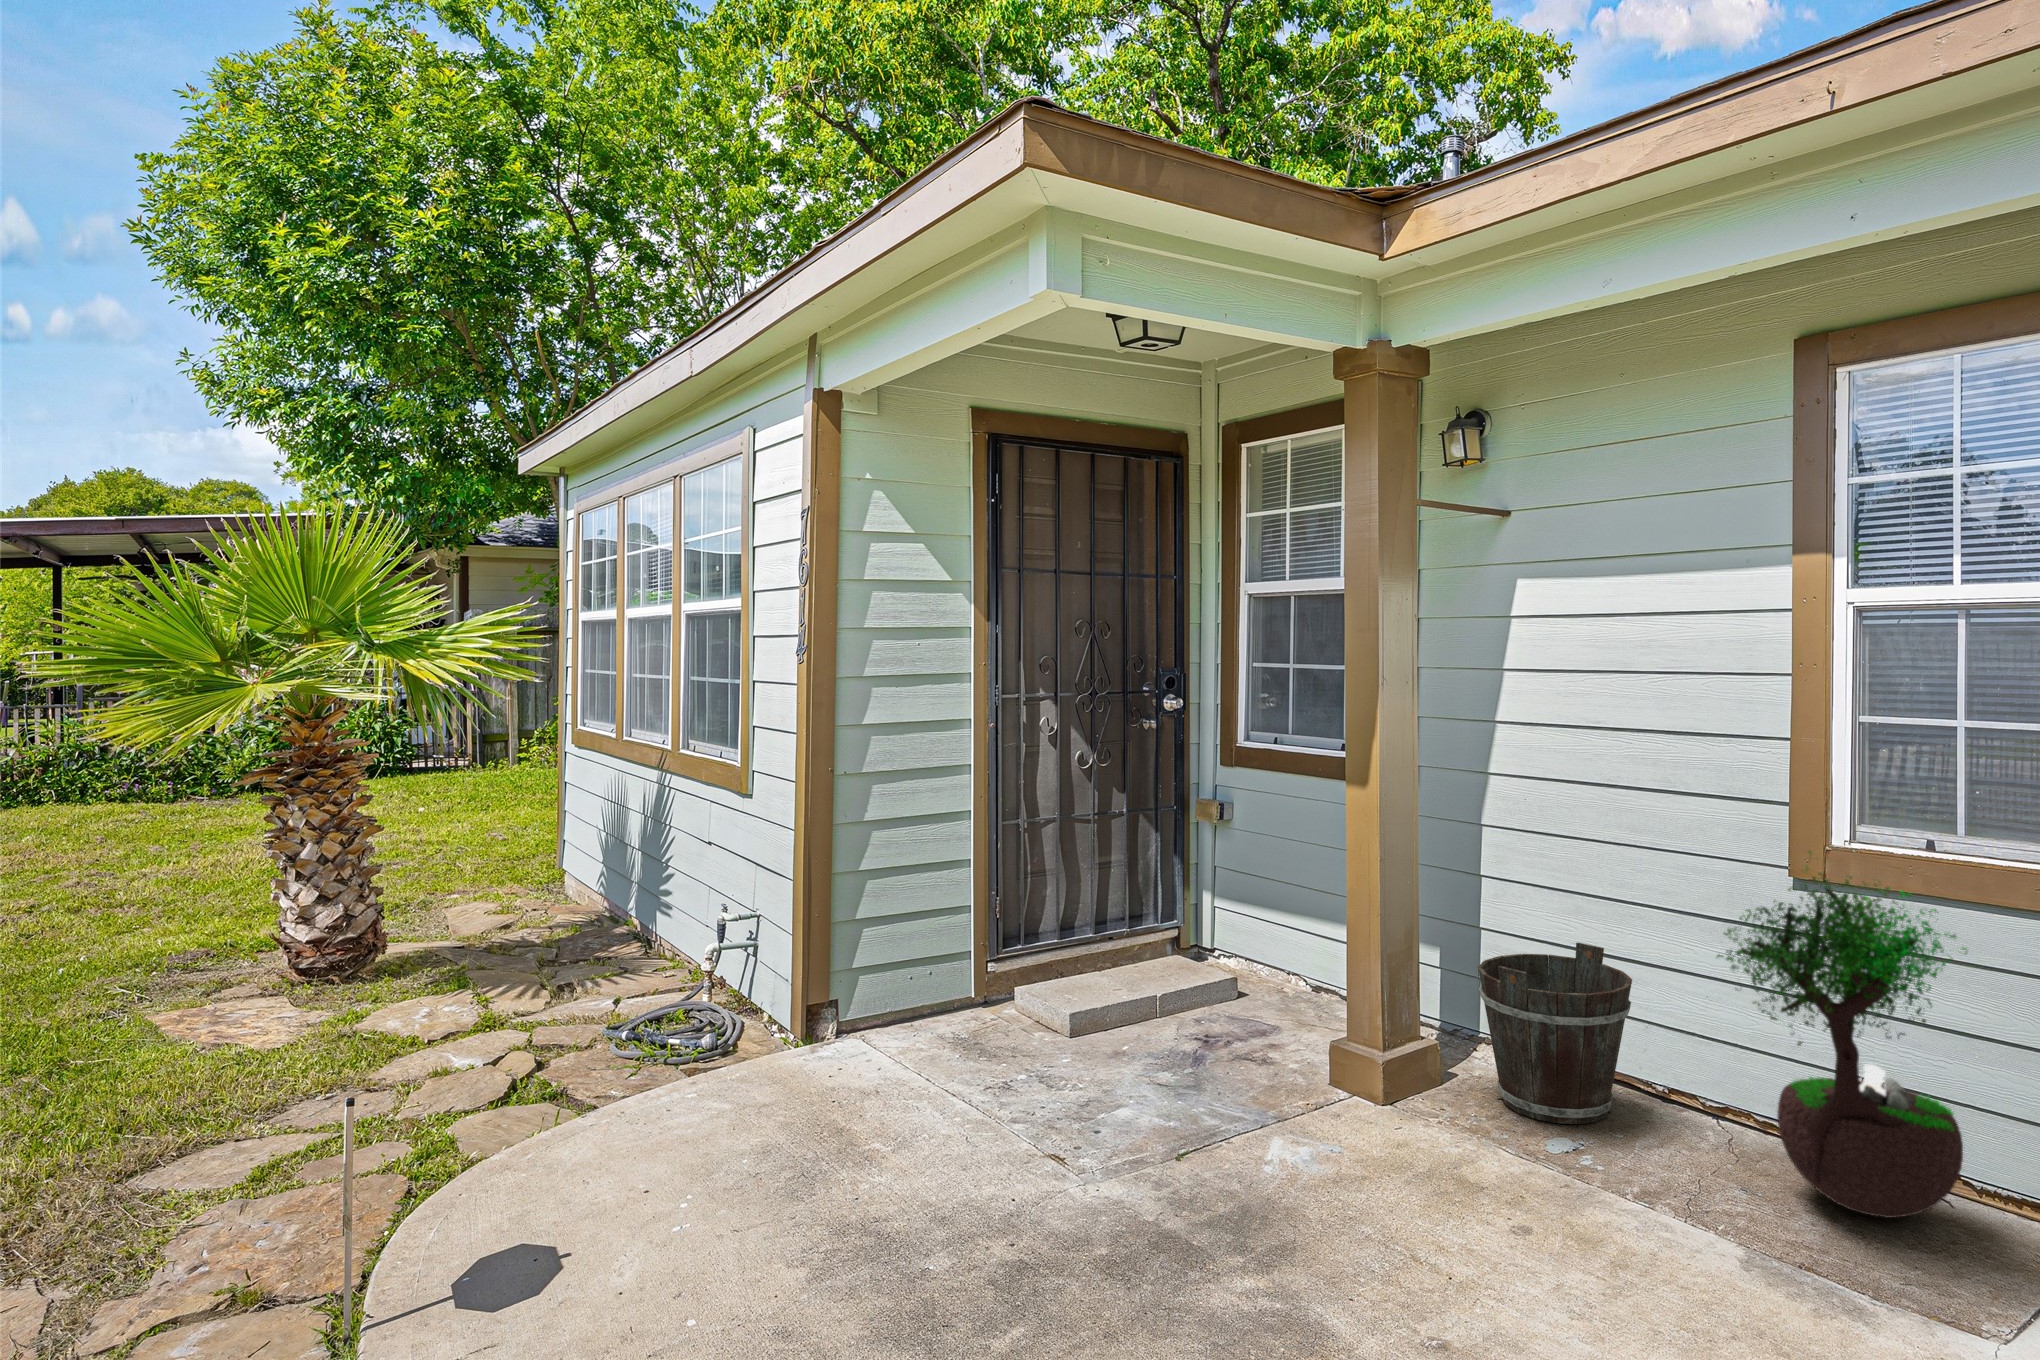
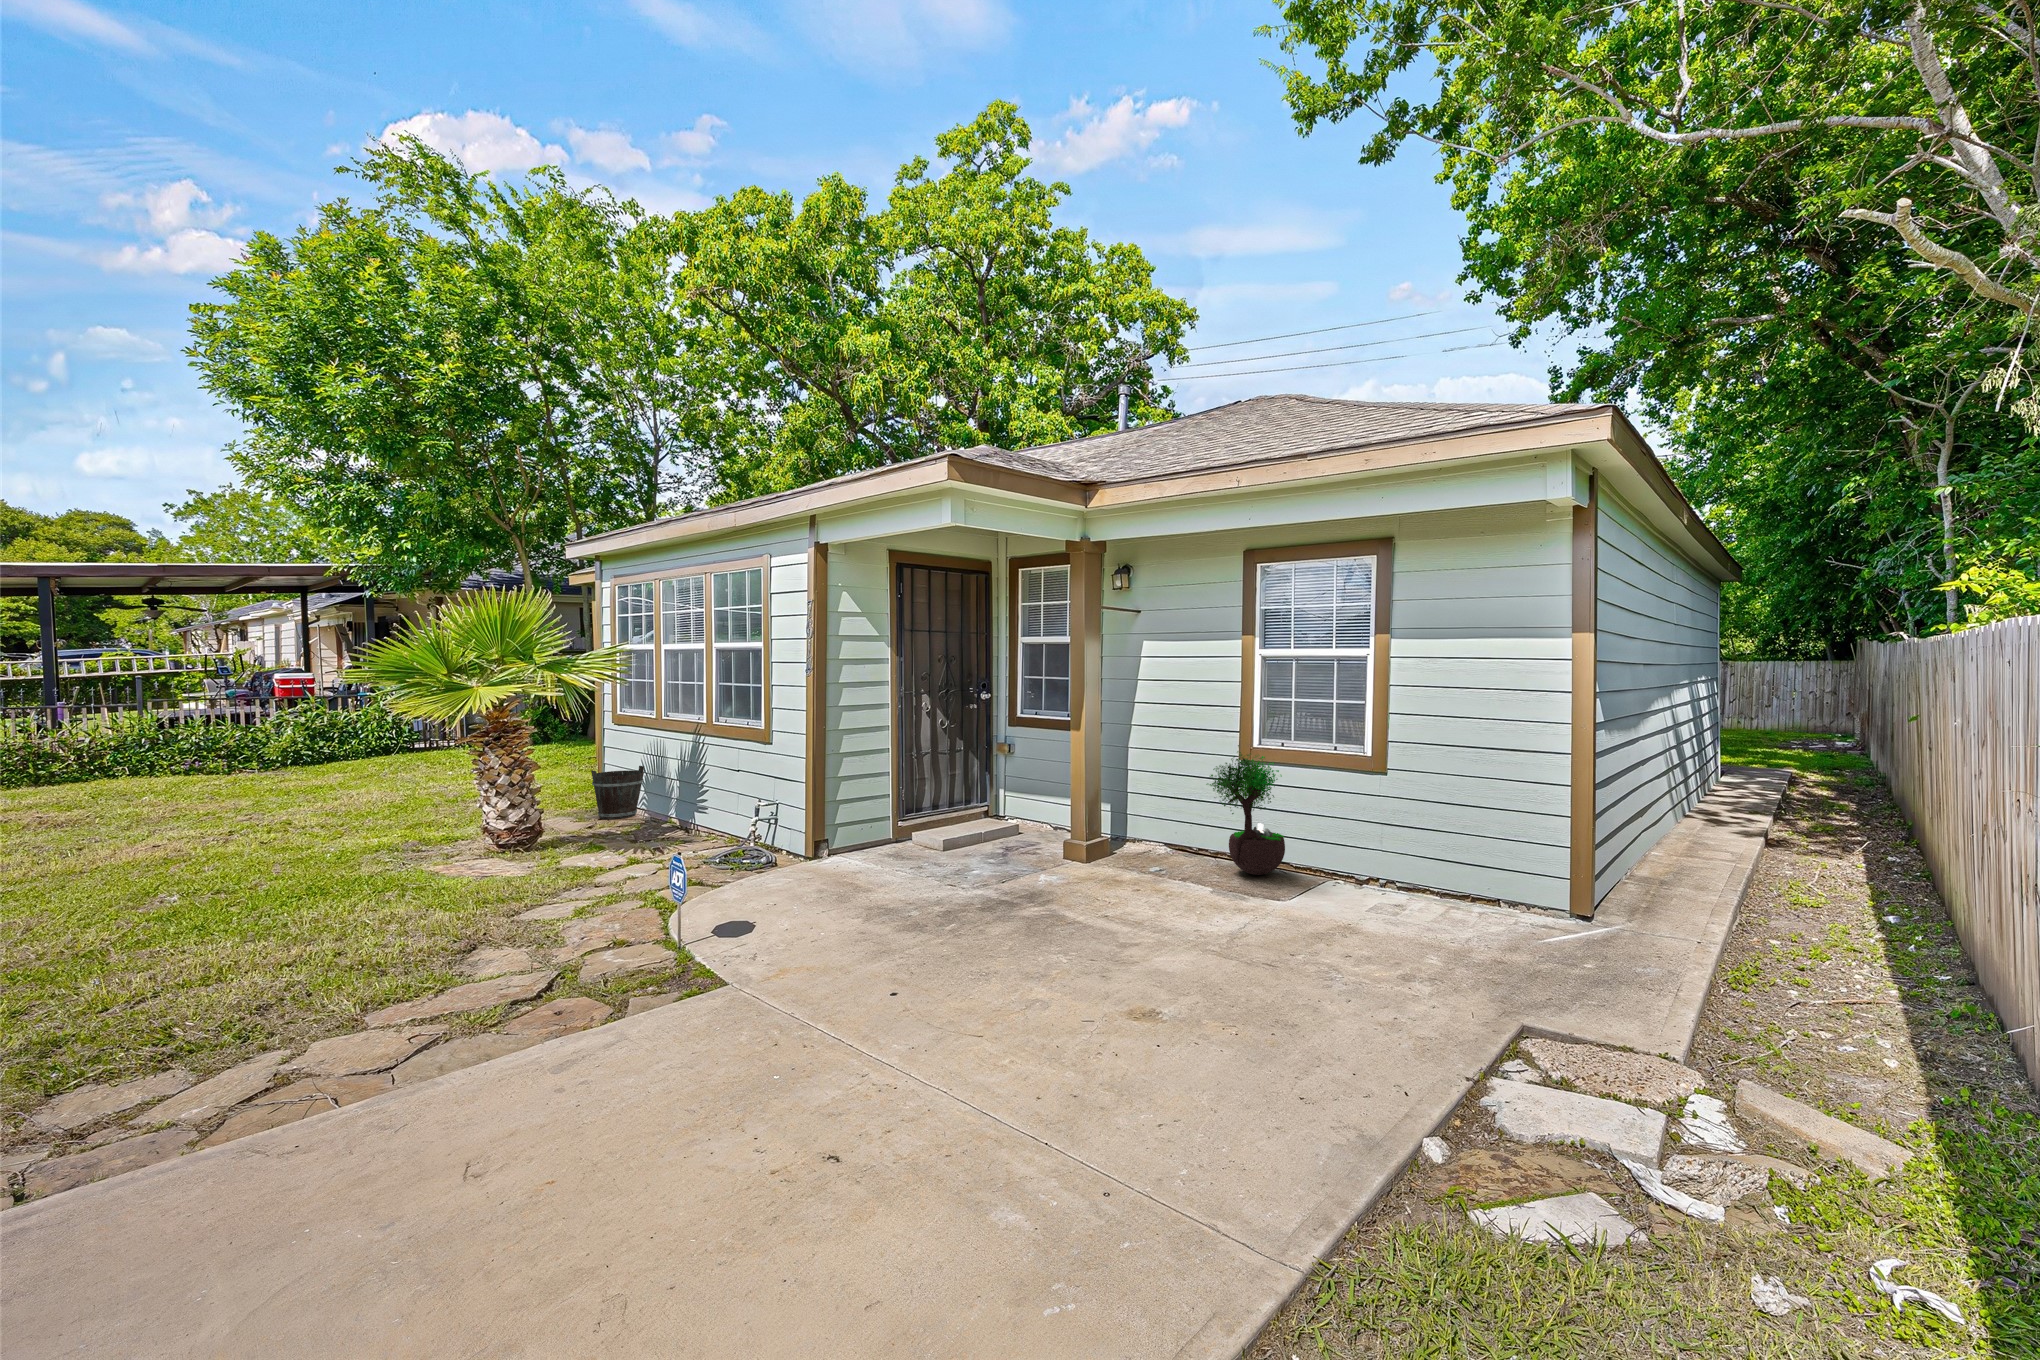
bucket: present [1478,942,1632,1124] -> present [591,766,644,819]

